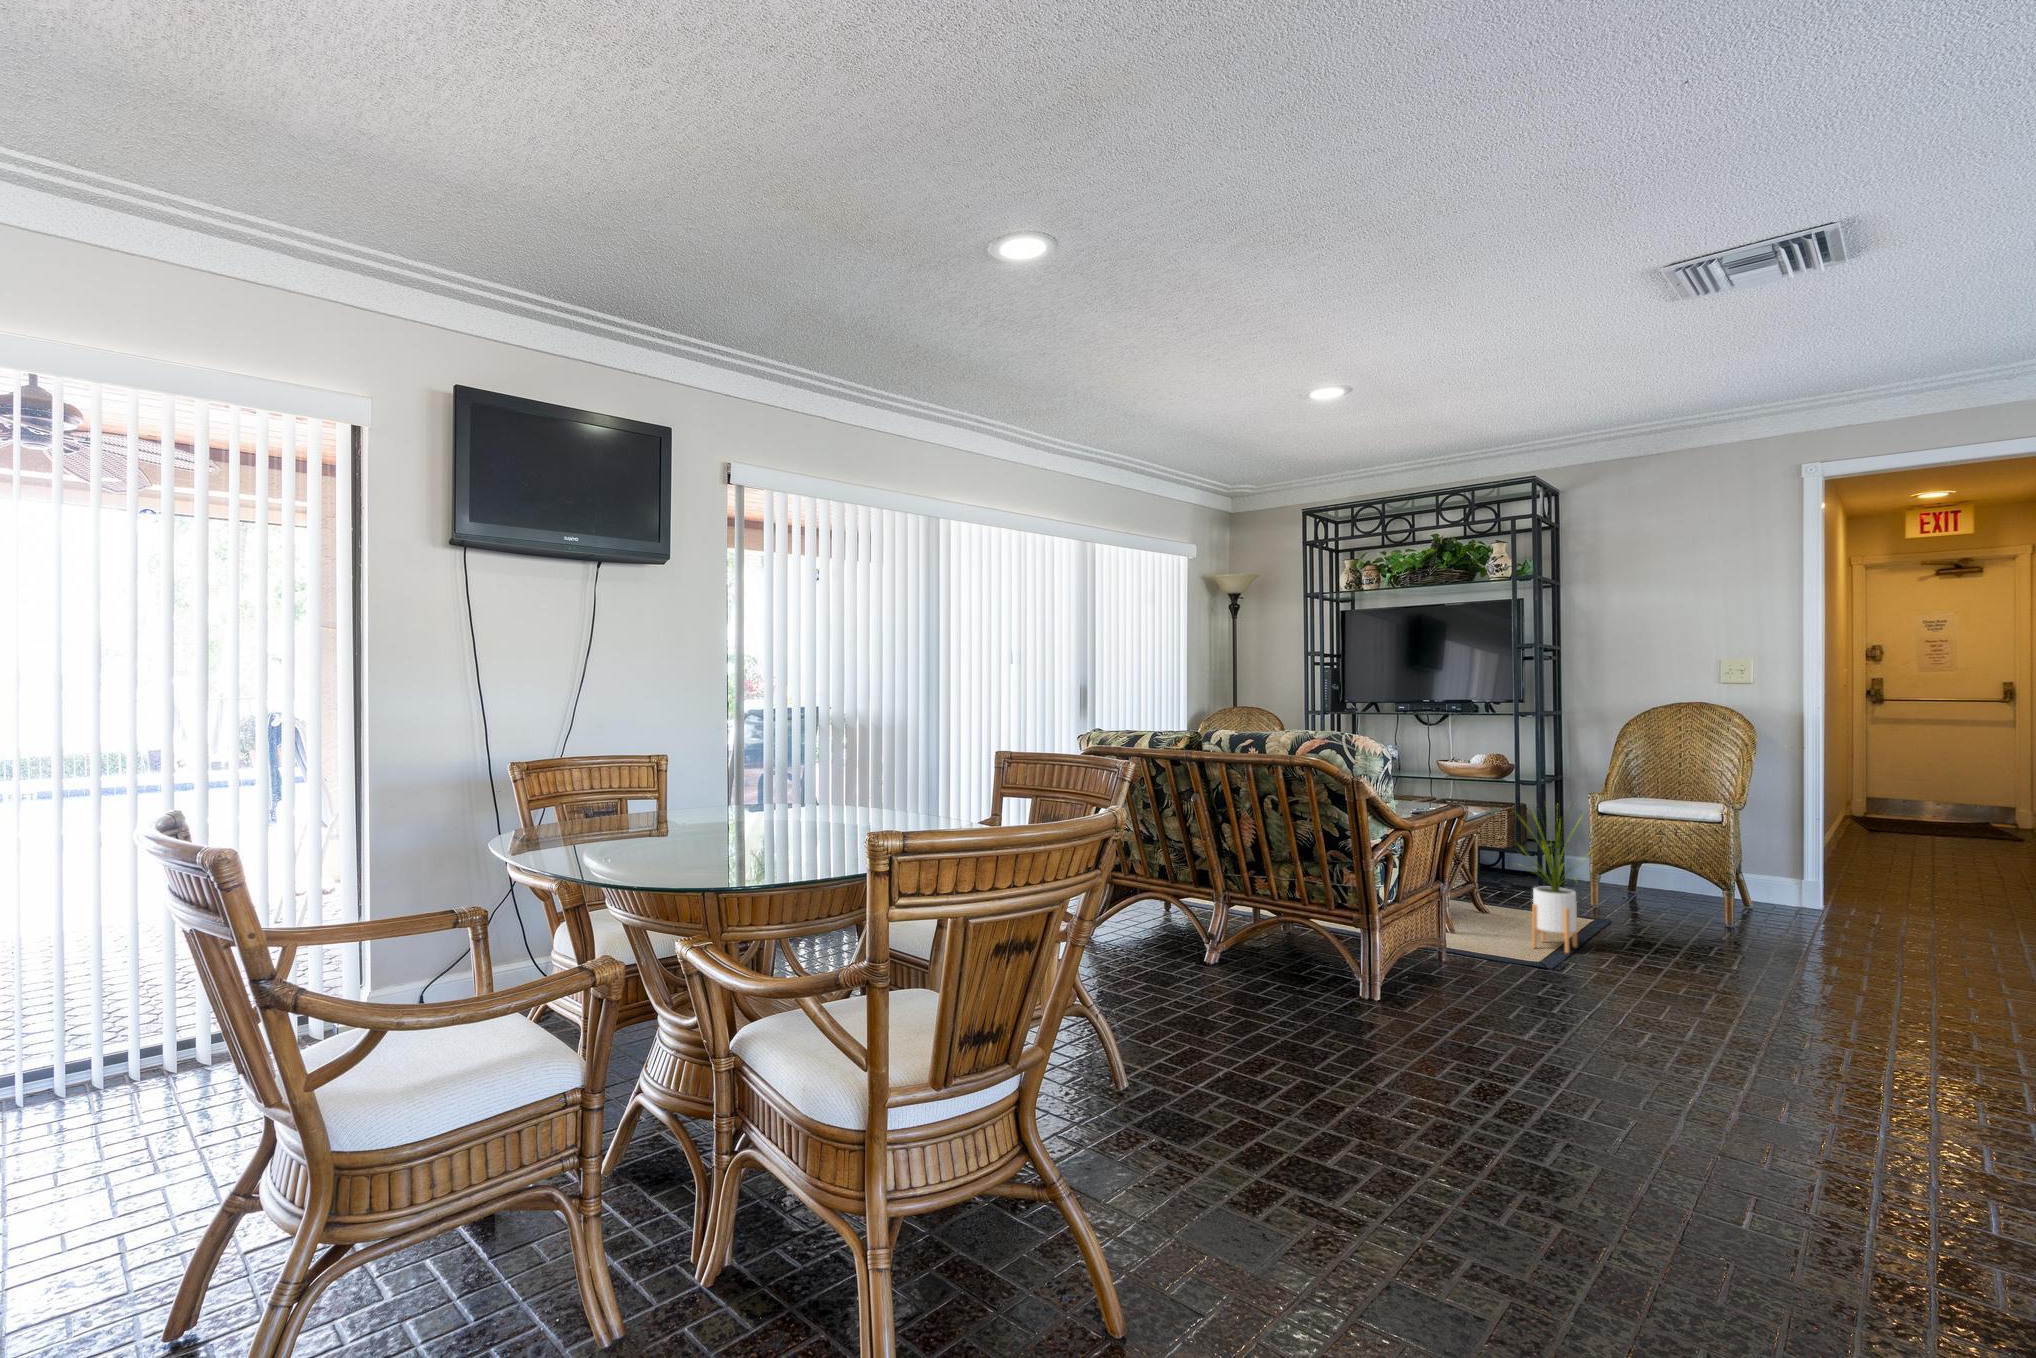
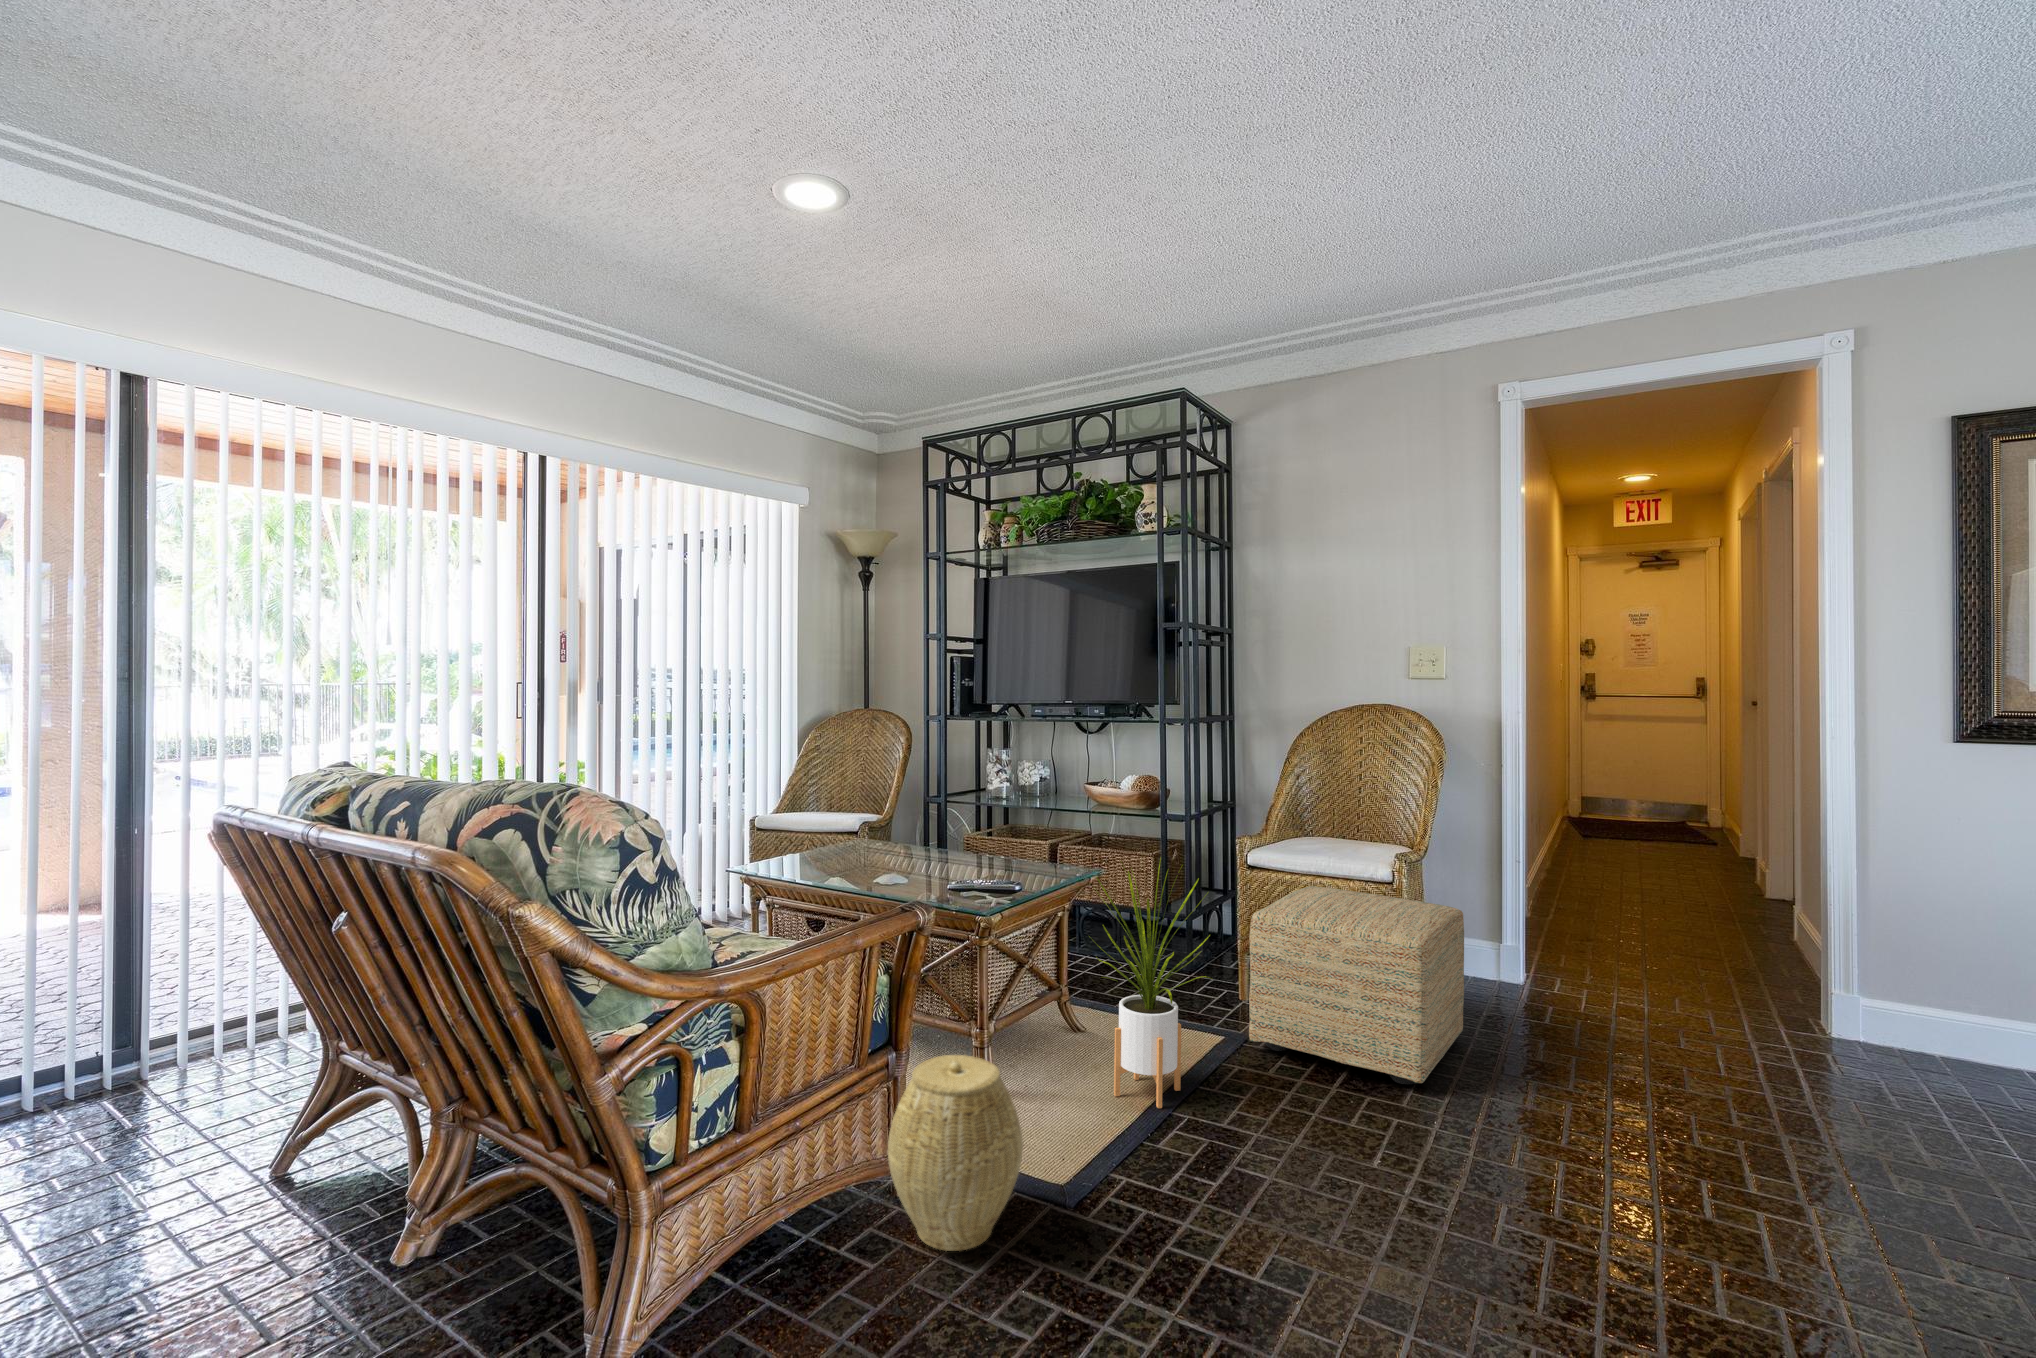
ottoman: none [1615,829,1779,950] -> present [1249,886,1464,1084]
woven basket: none [1432,894,1514,993] -> present [888,1055,1023,1251]

